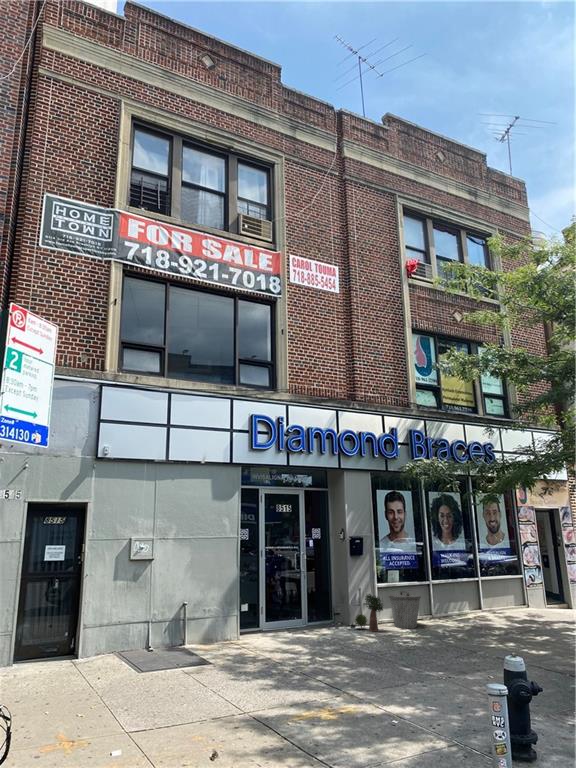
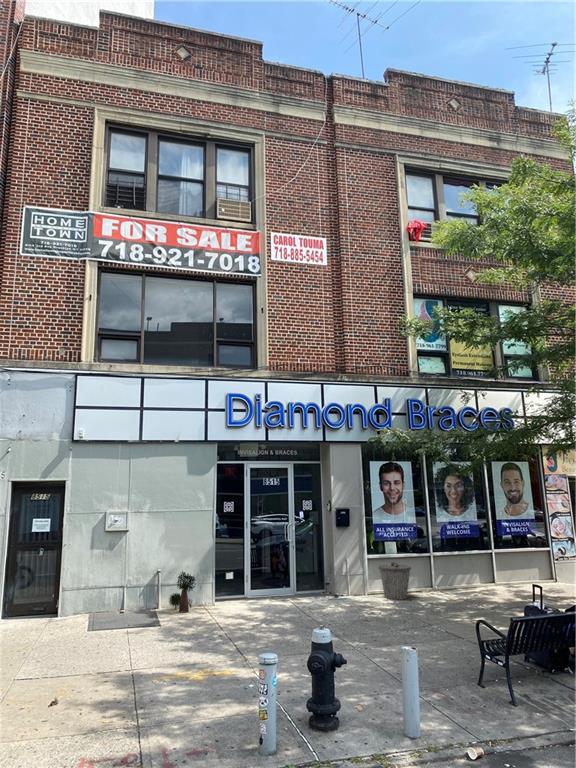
potted plant: present [355,594,383,631] -> present [169,571,195,613]

